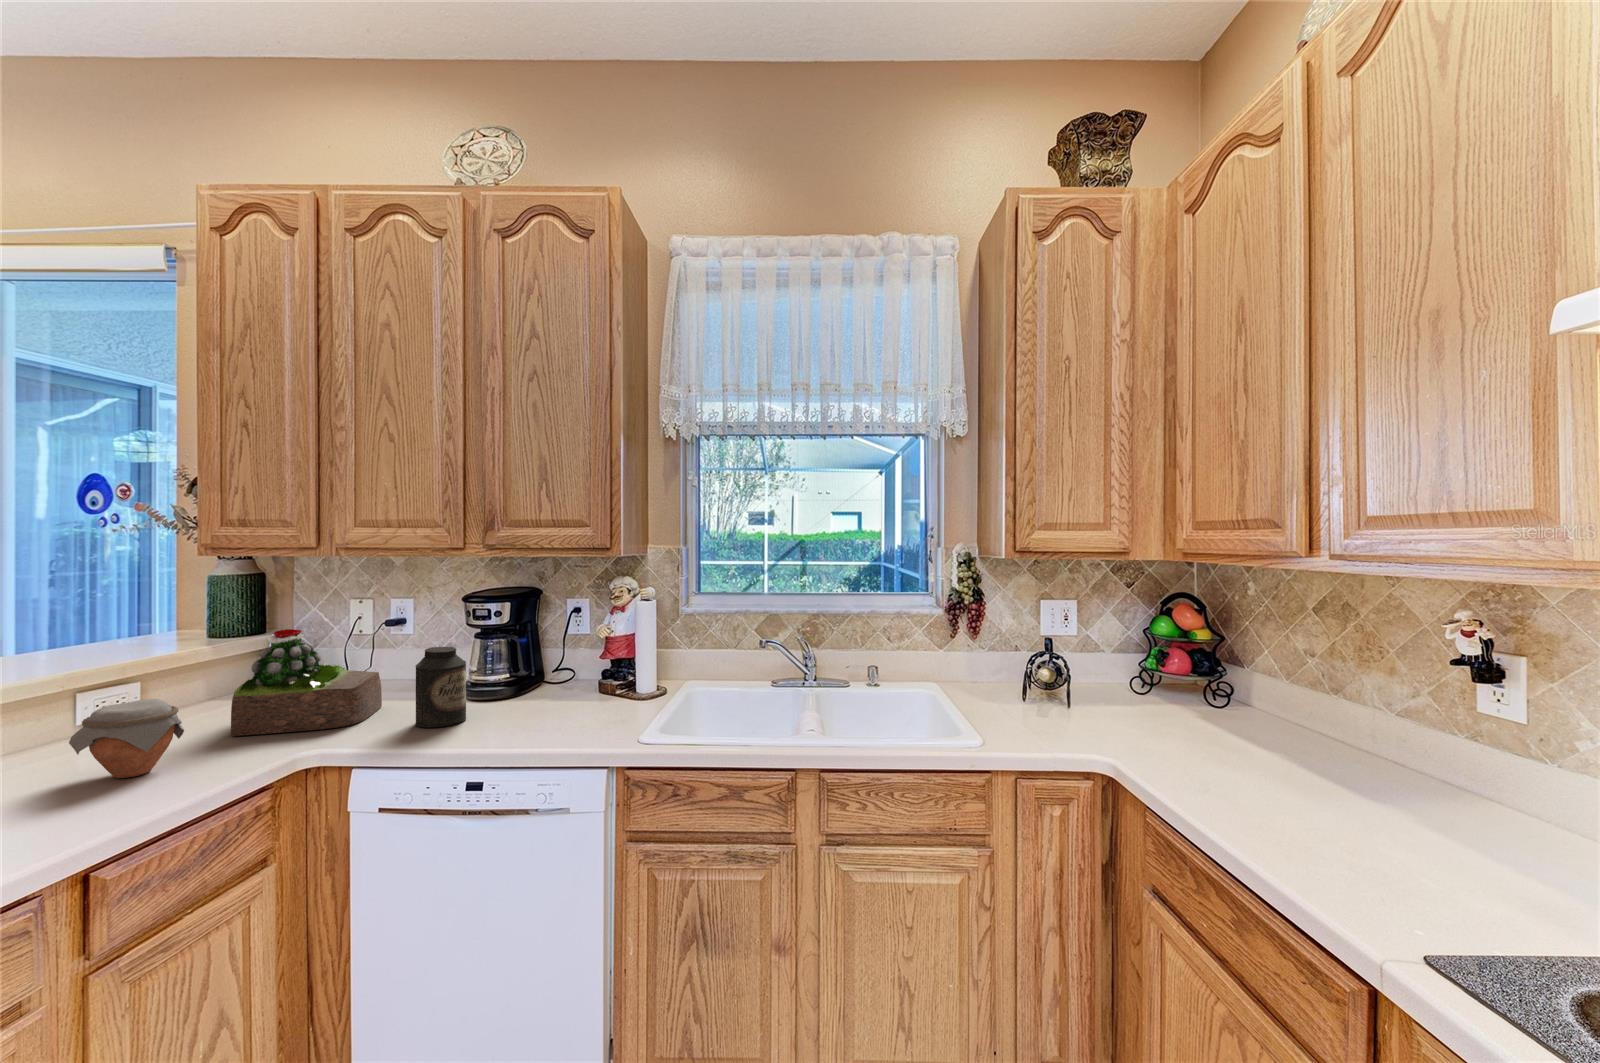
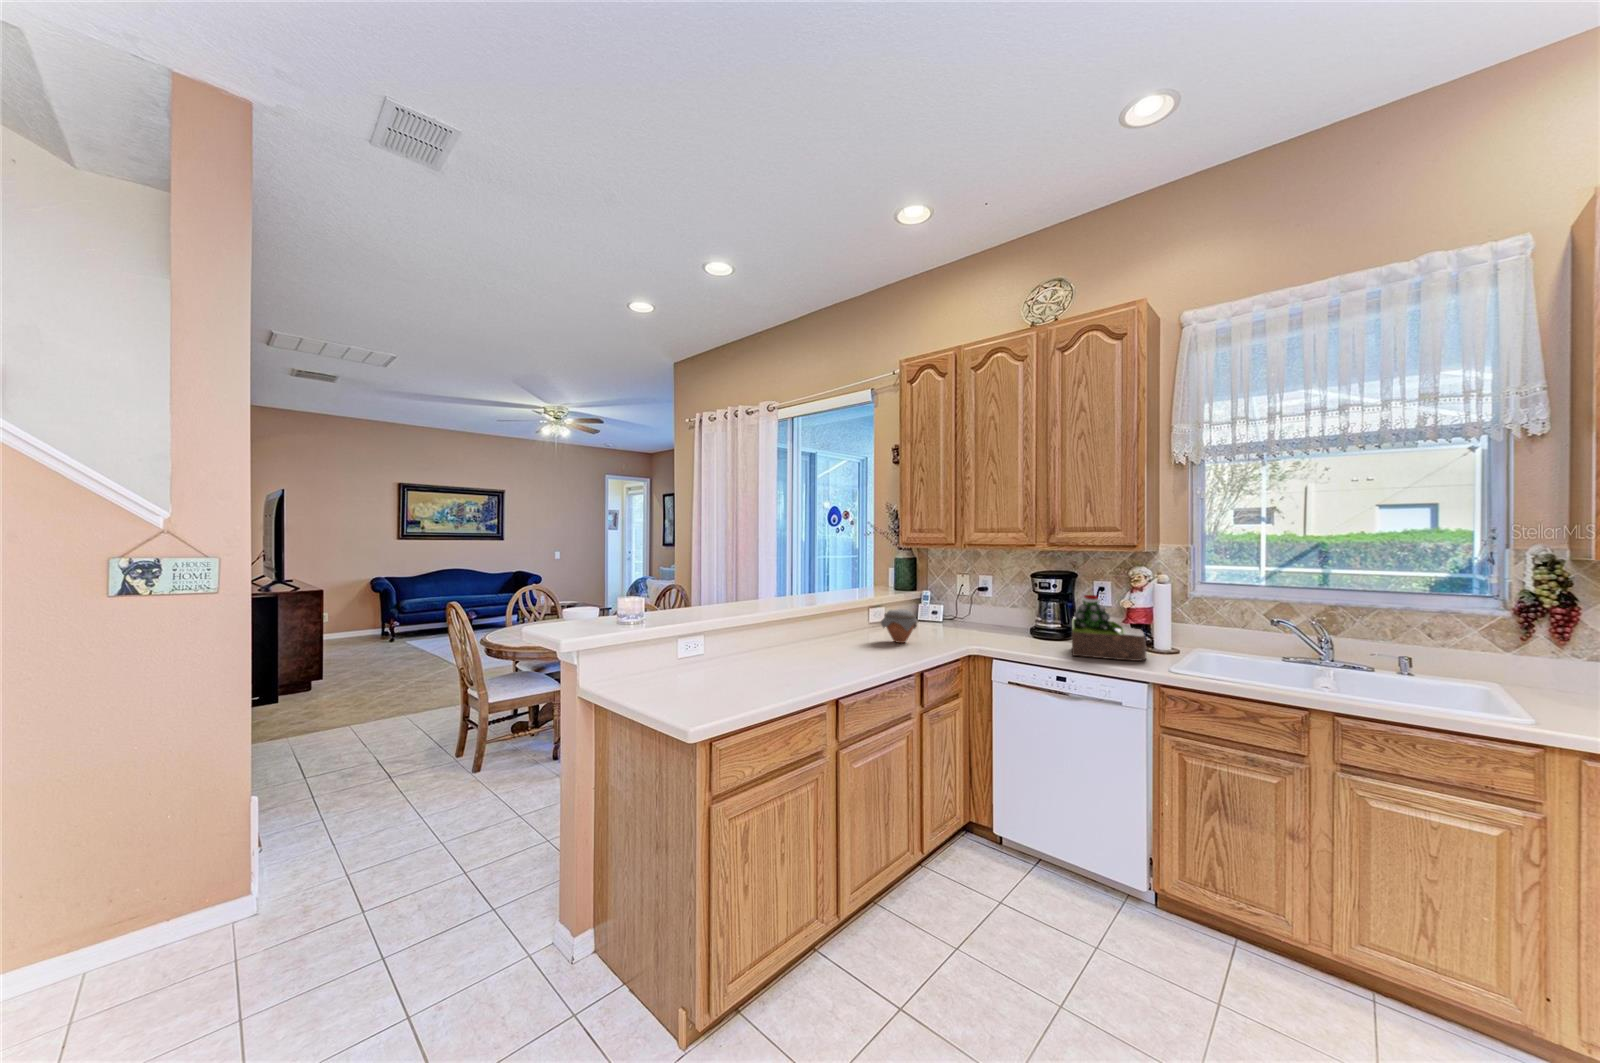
succulent plant: present [231,629,382,736] -> present [1072,595,1146,661]
canister: present [415,647,466,727] -> none [1014,600,1042,646]

